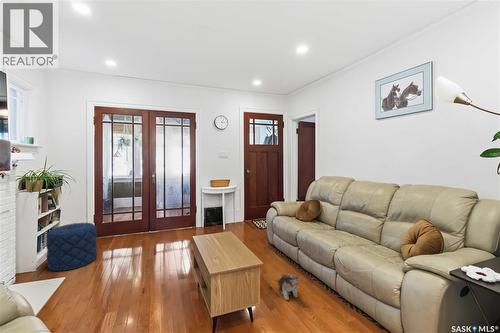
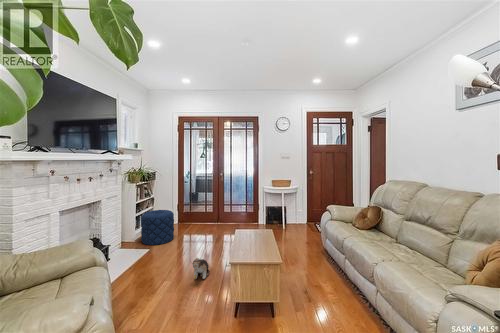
plush toy: present [278,274,300,300] -> present [191,258,210,279]

